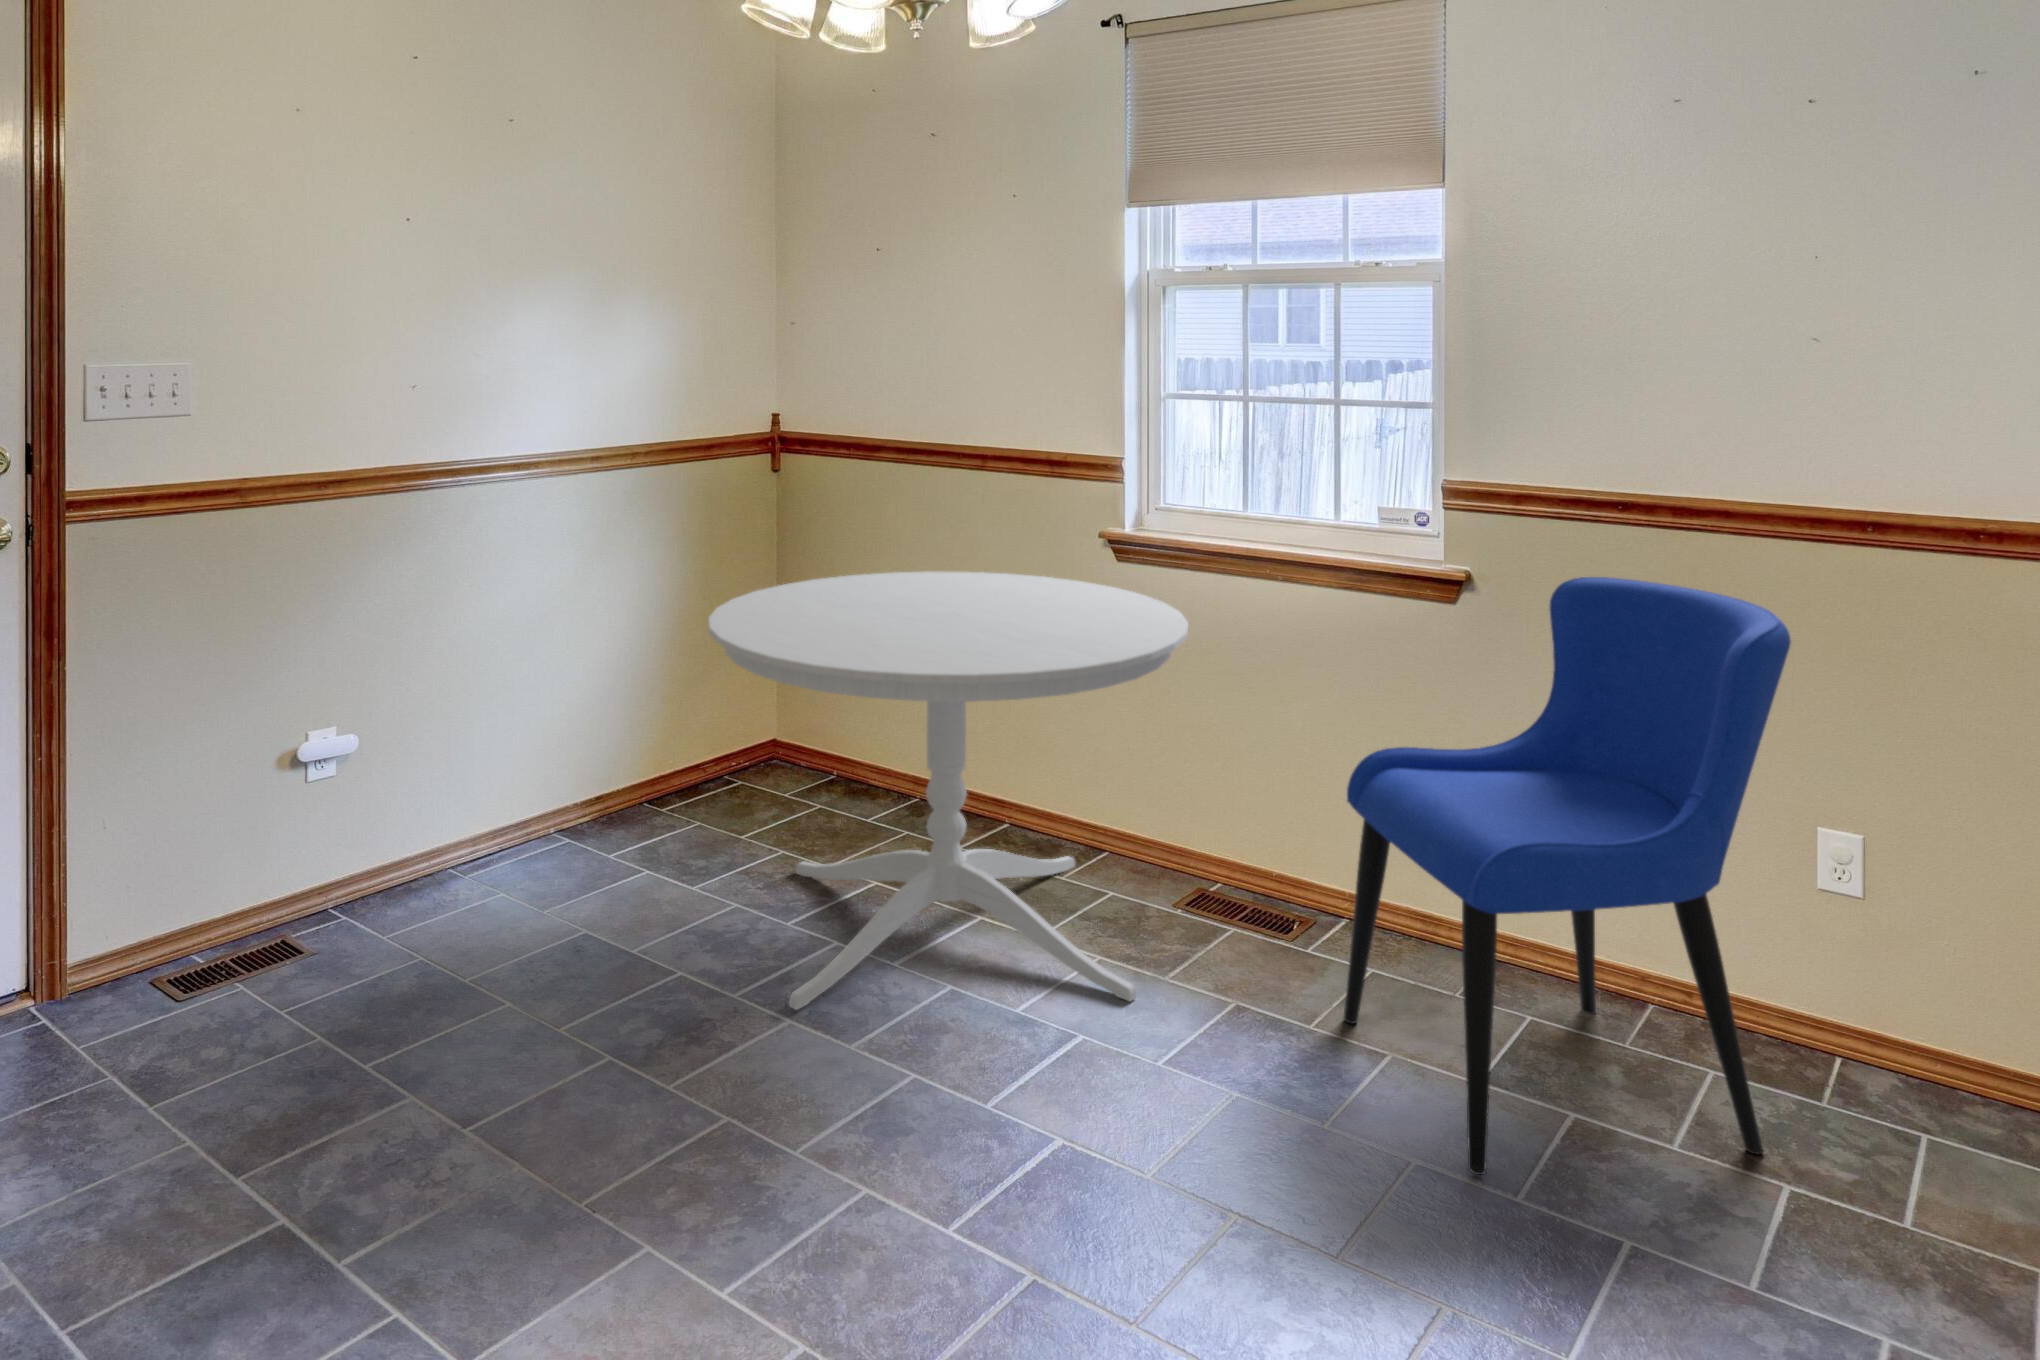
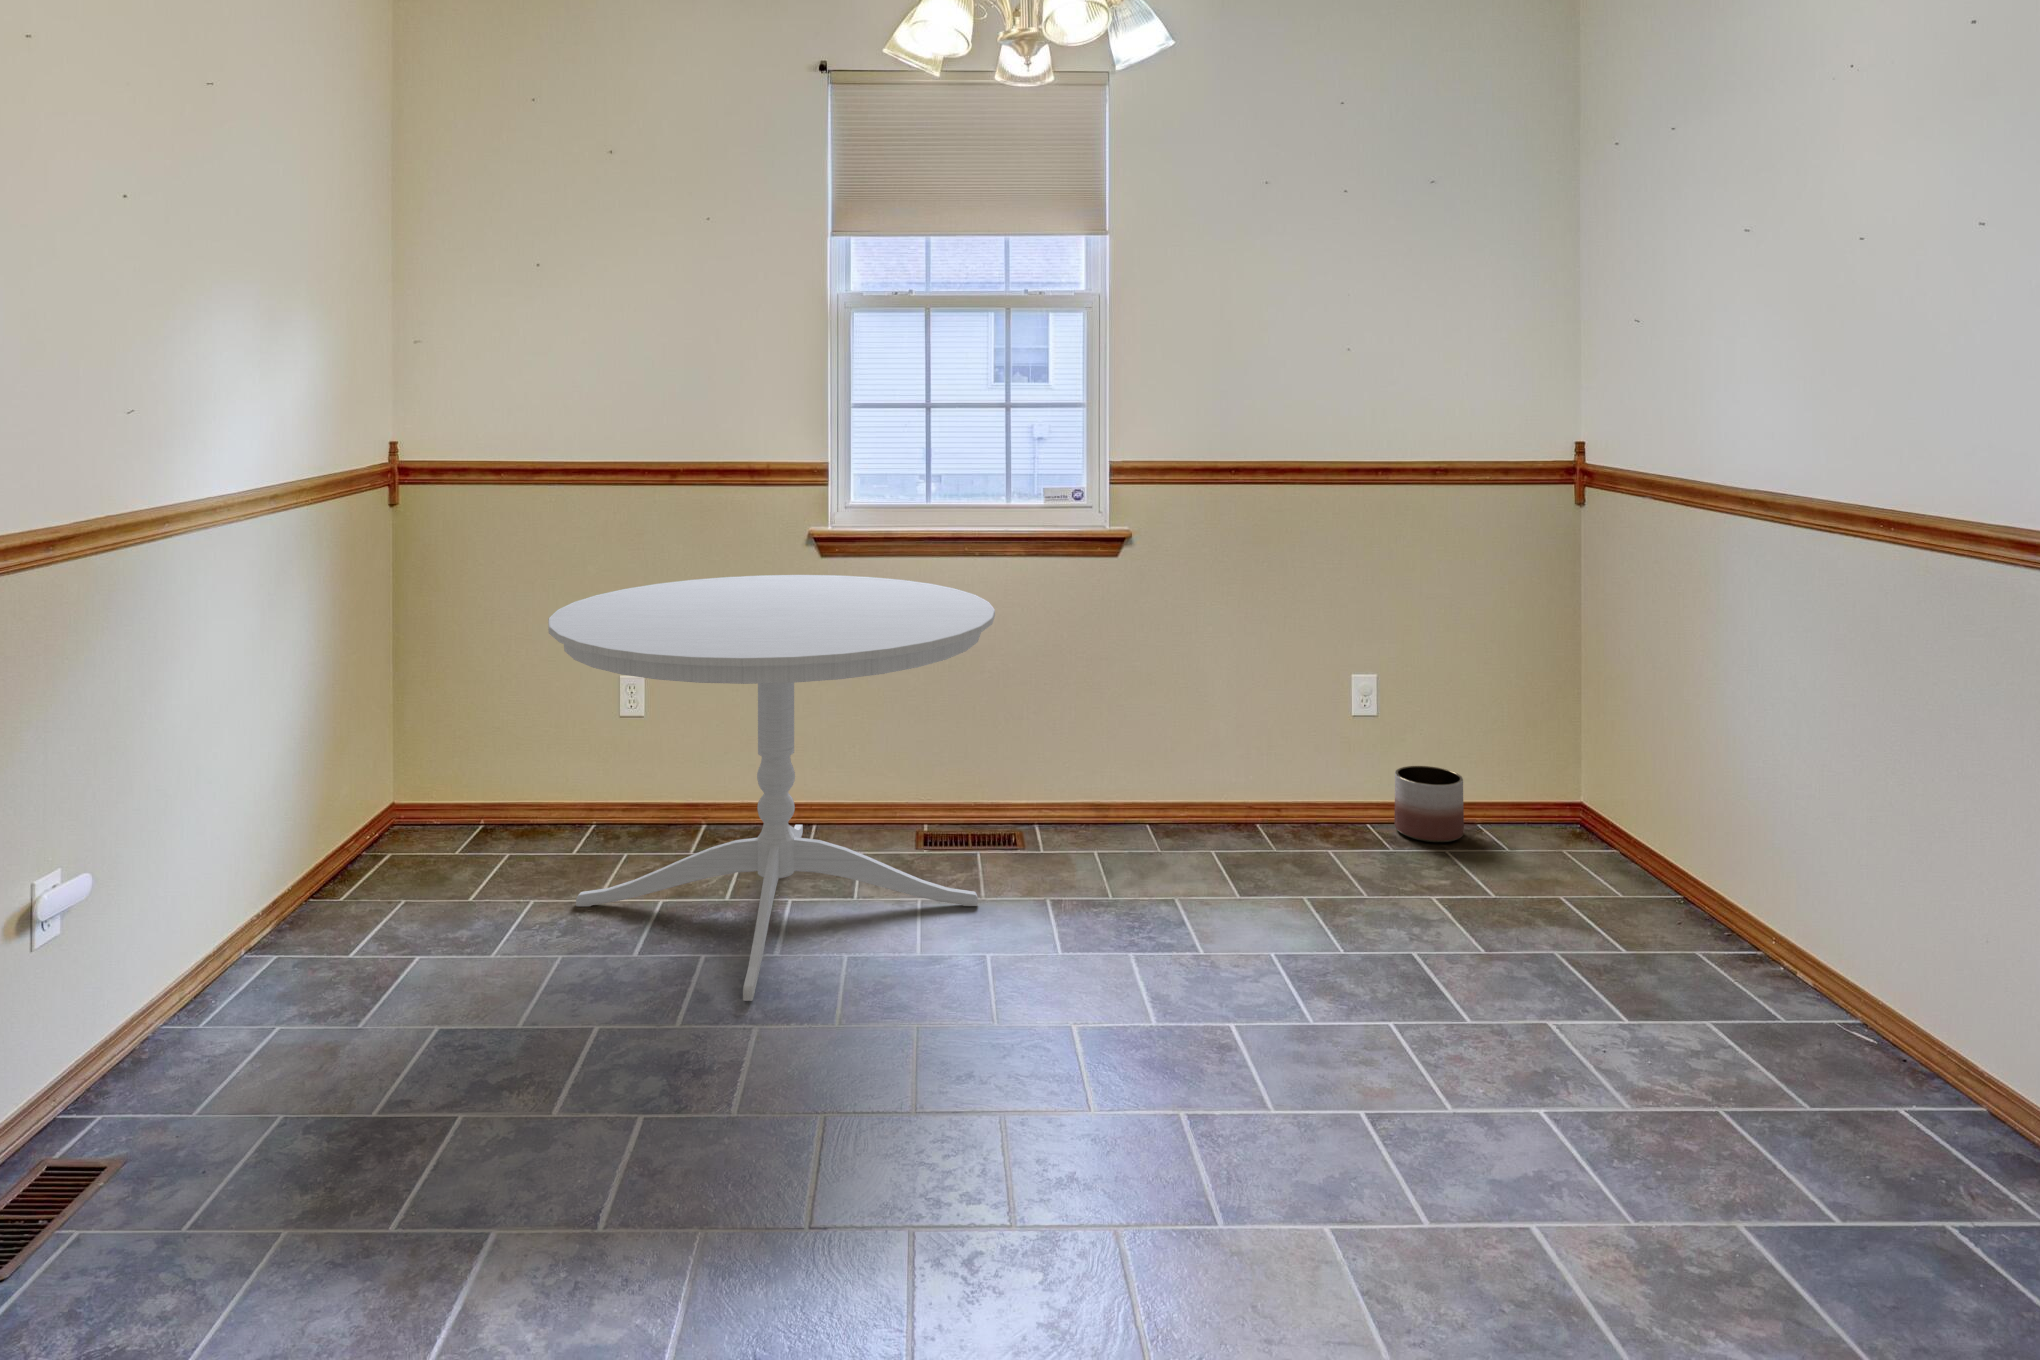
dining chair: present [1344,577,1791,1175] -> none [1110,518,1383,925]
planter: none [1880,1024,2018,1174] -> present [1395,766,1464,842]

